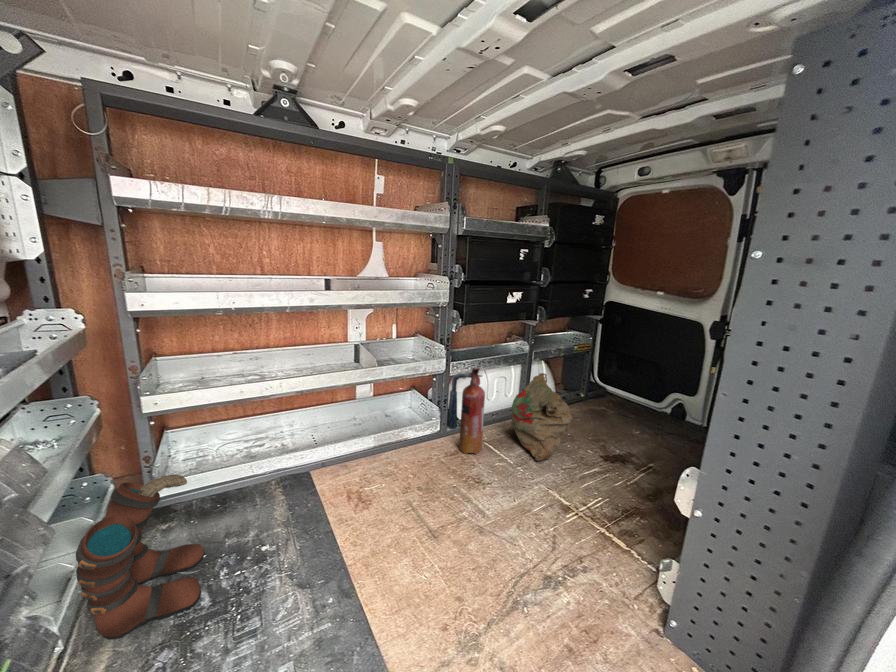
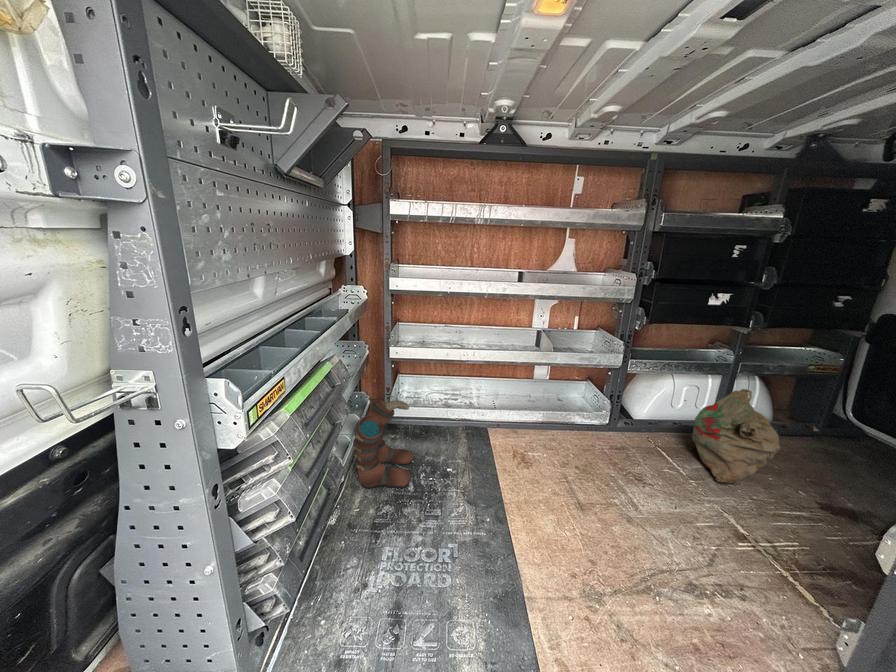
fire extinguisher: present [447,367,485,454] -> none [614,367,661,455]

